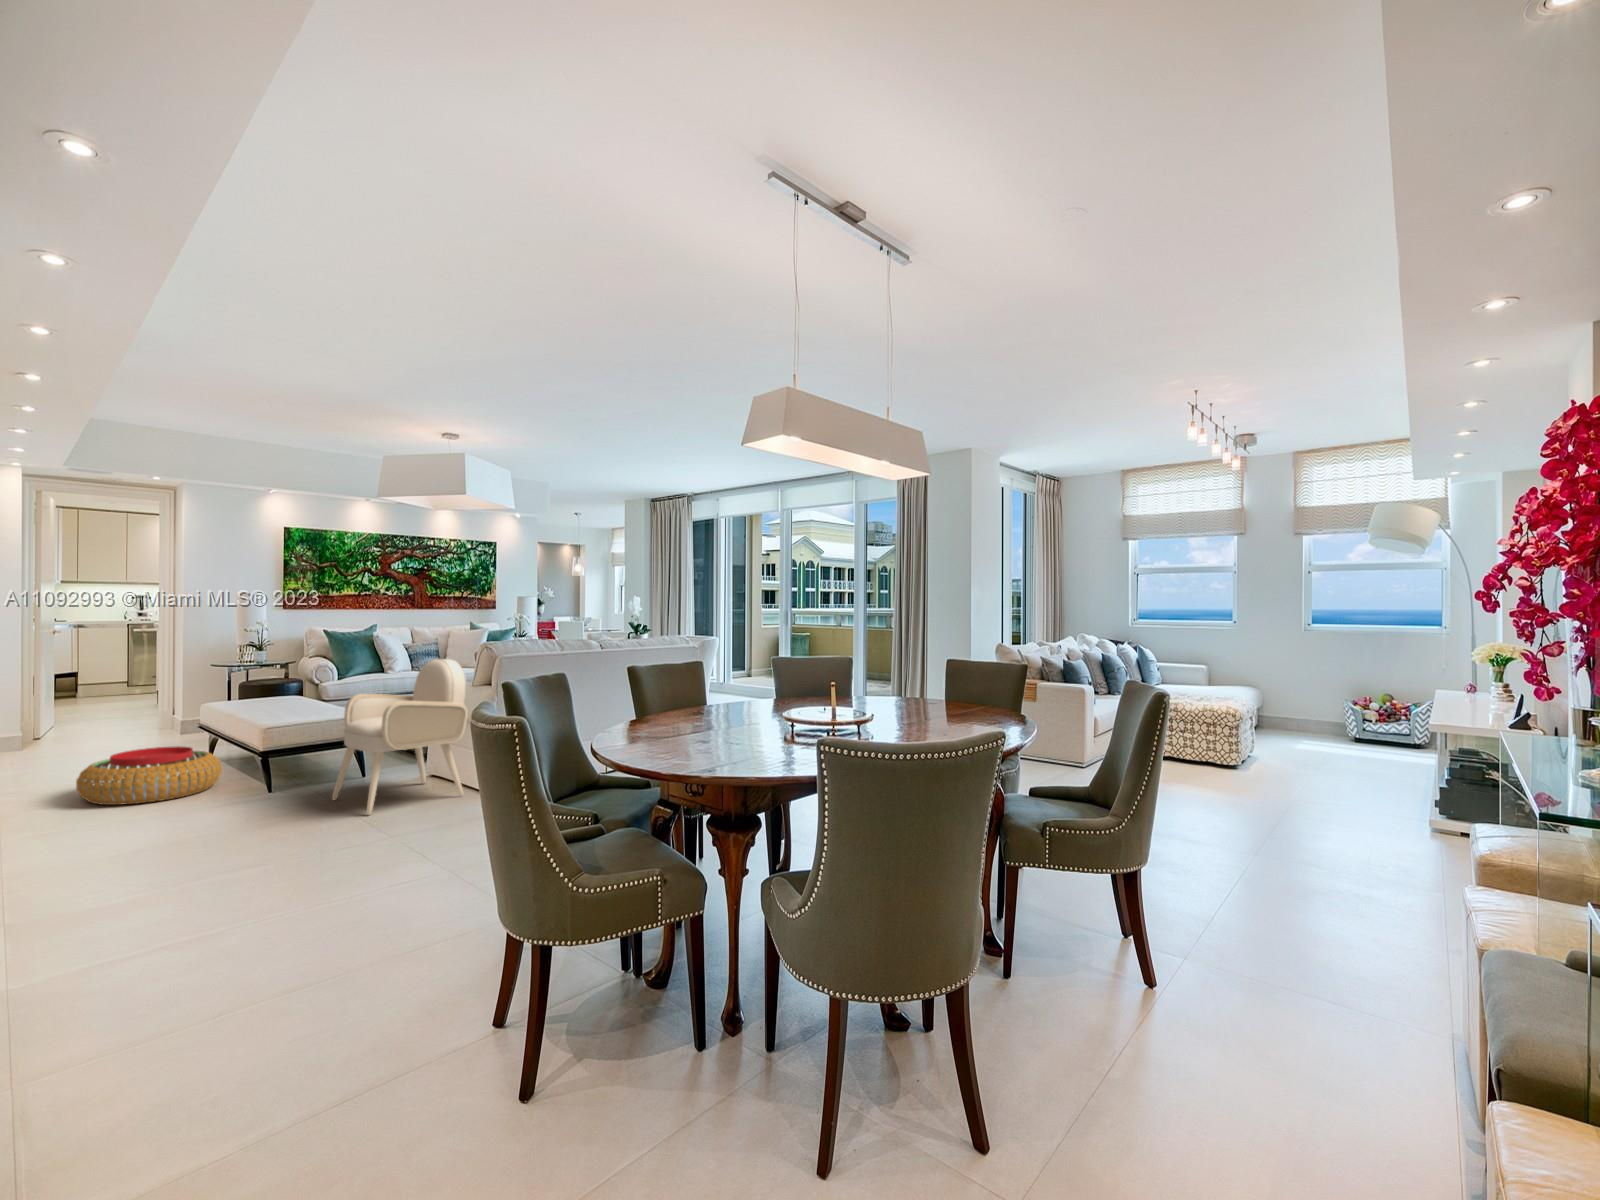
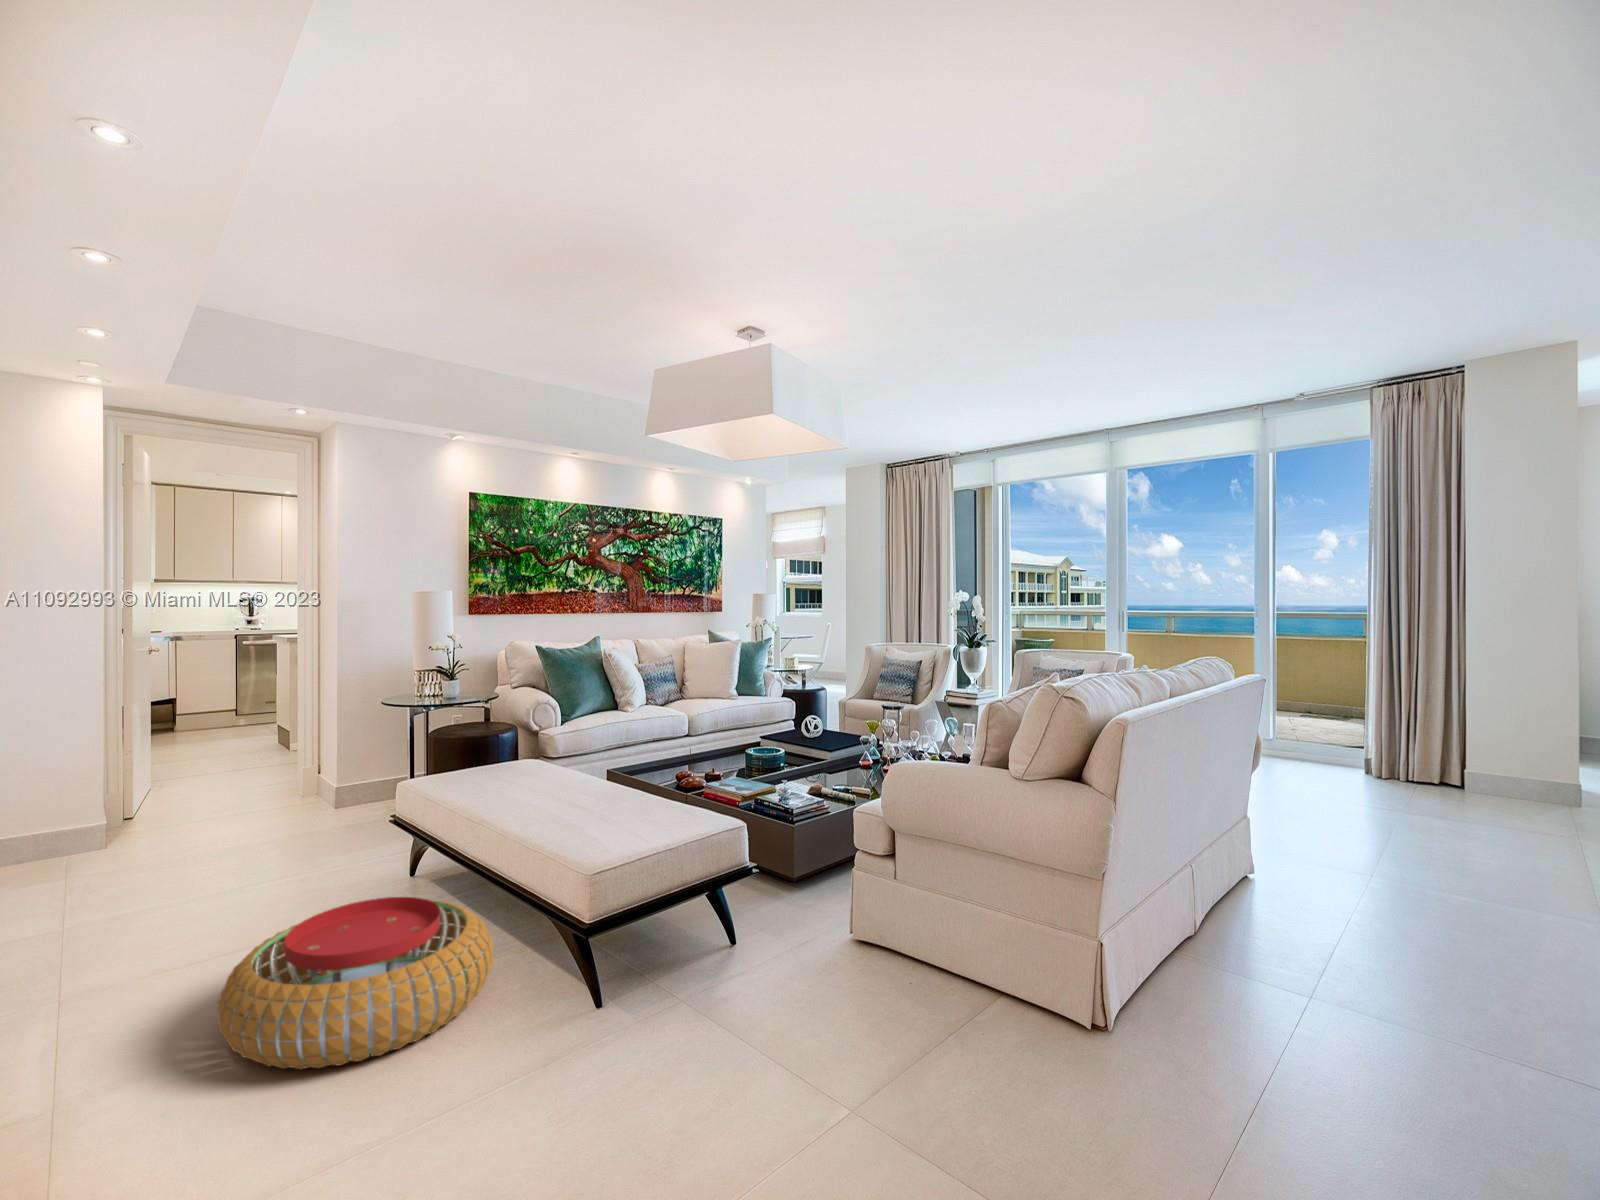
armchair: present [332,658,468,815] -> none [771,719,1054,1136]

